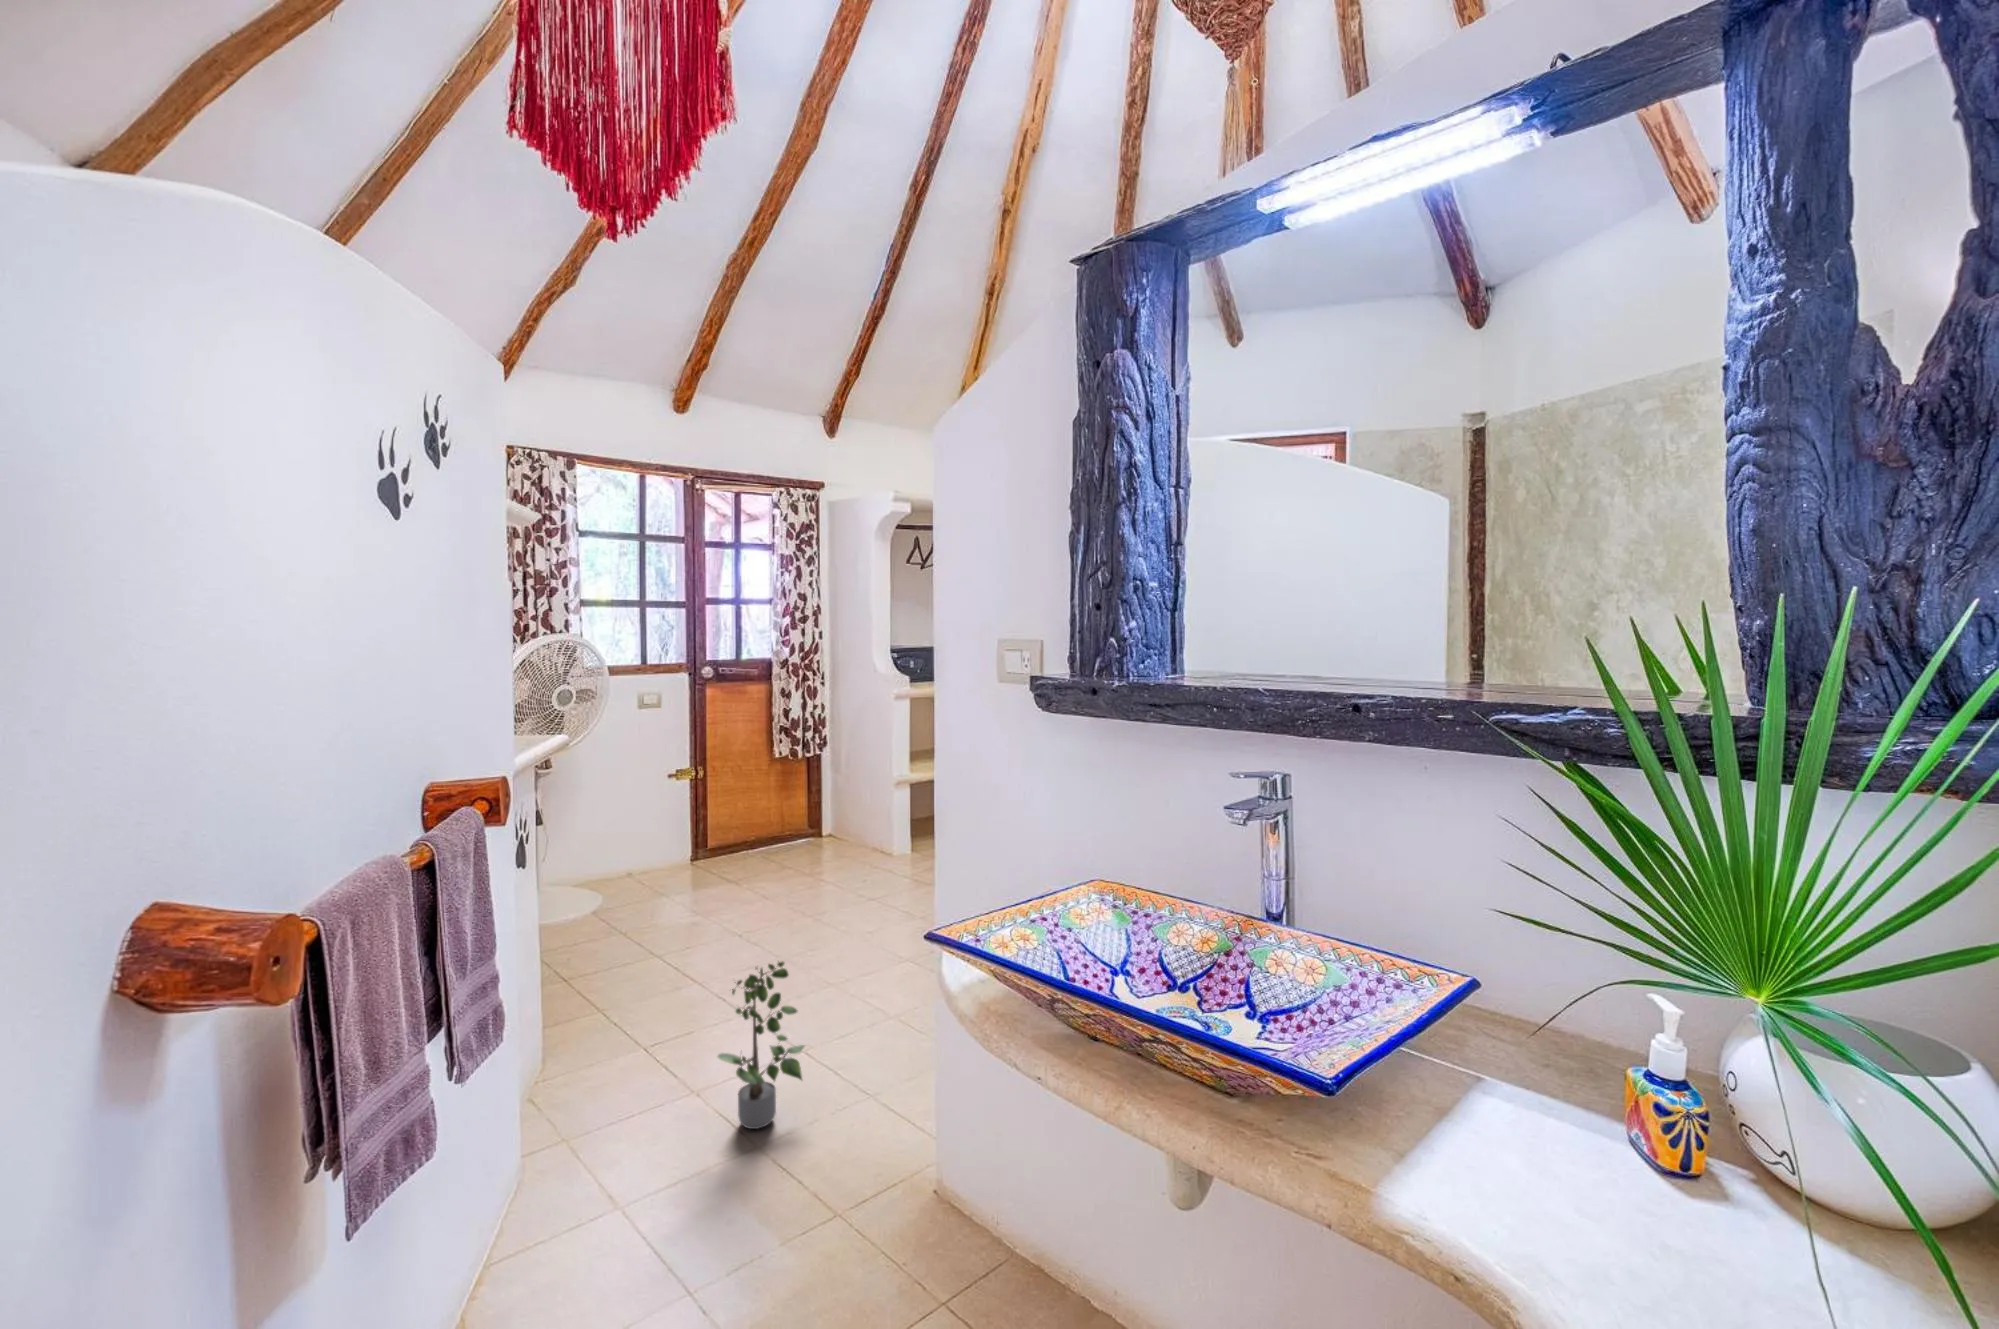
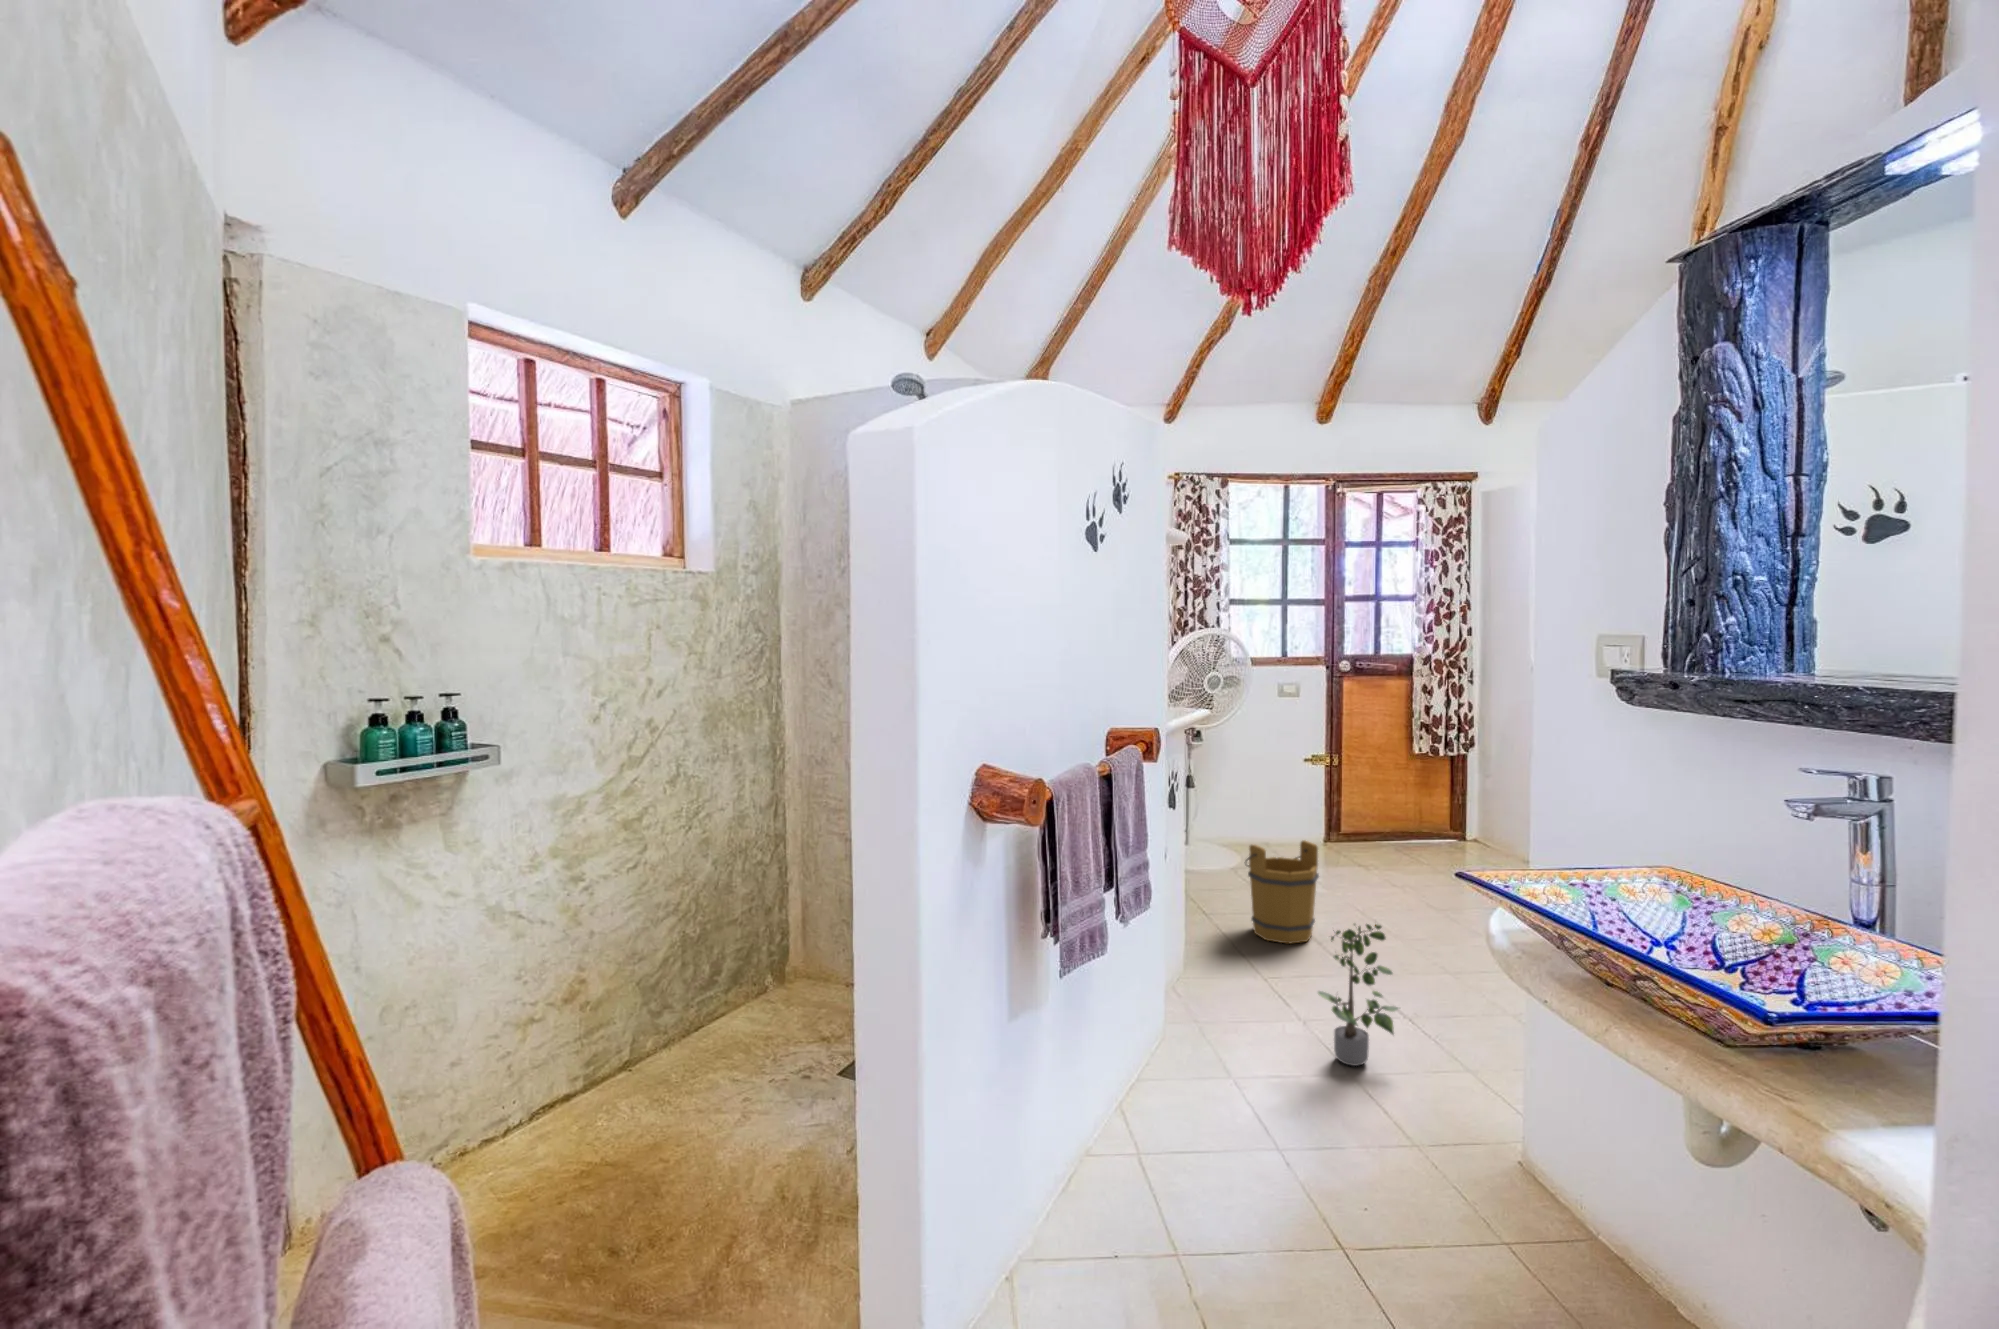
bucket: none [612,868,698,992] -> present [1245,840,1319,943]

